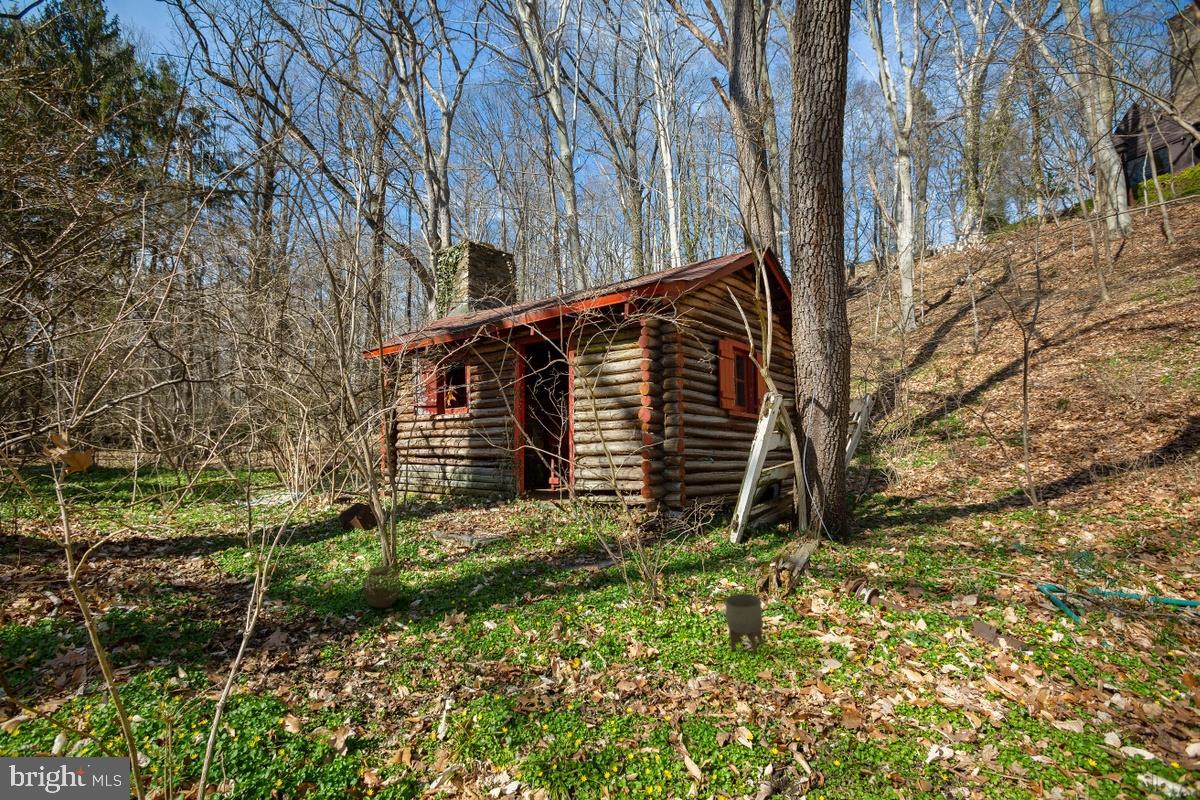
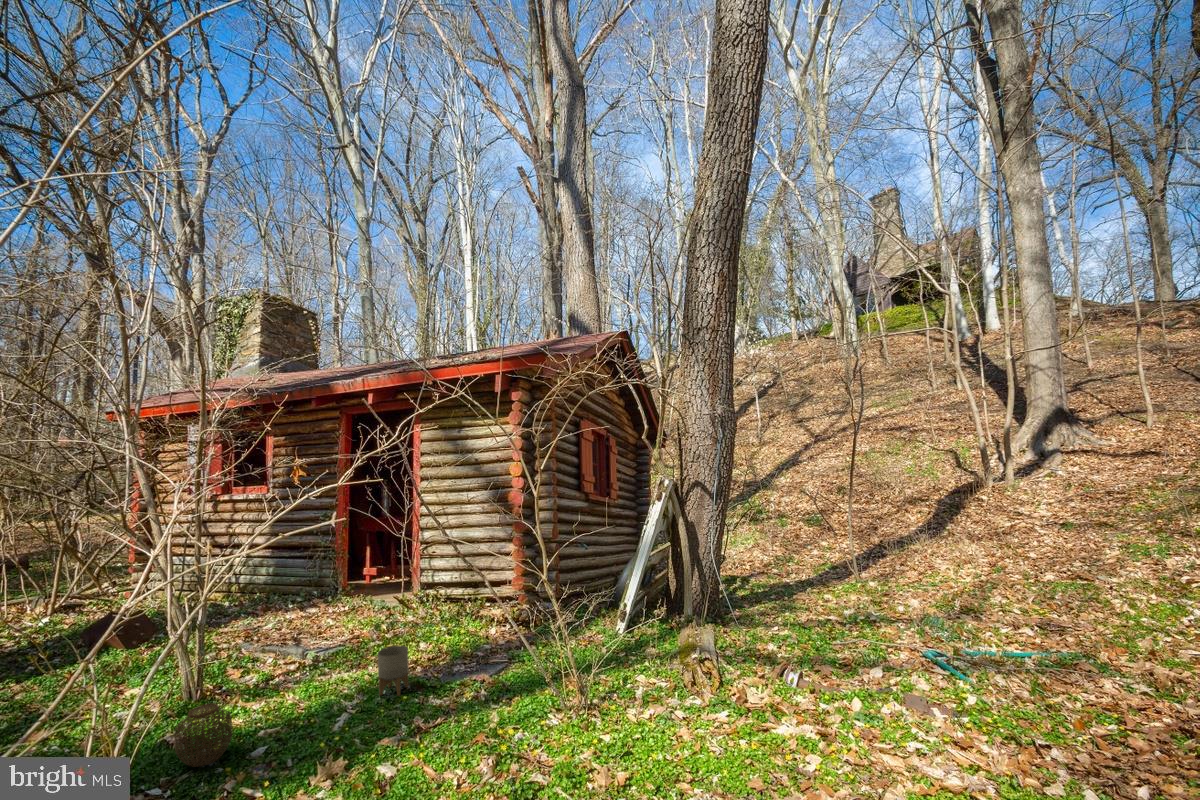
planter: present [726,593,763,654] -> present [378,646,409,696]

